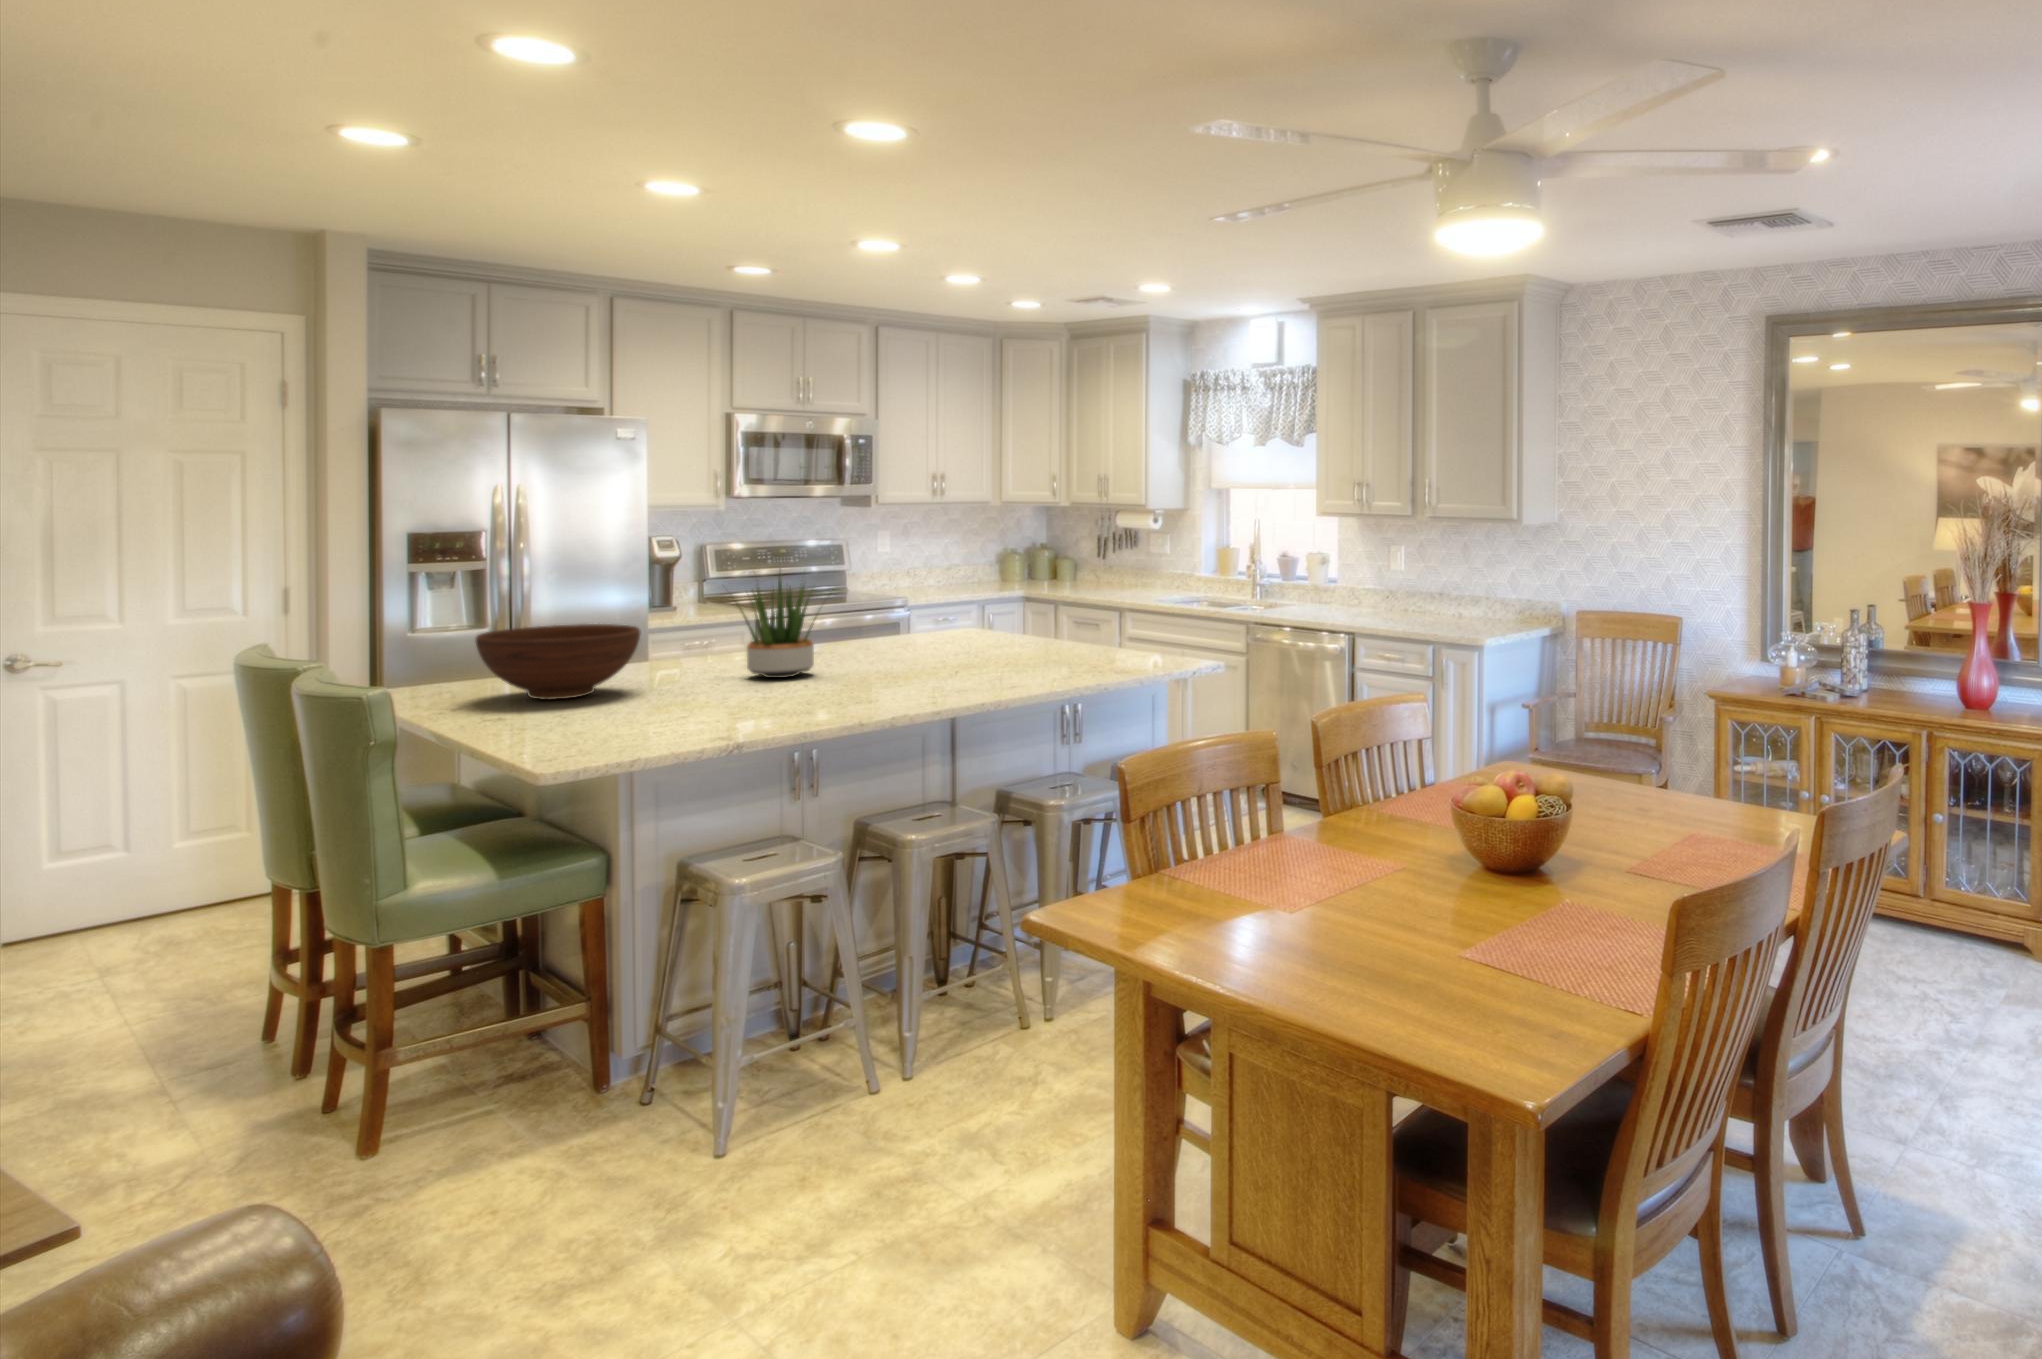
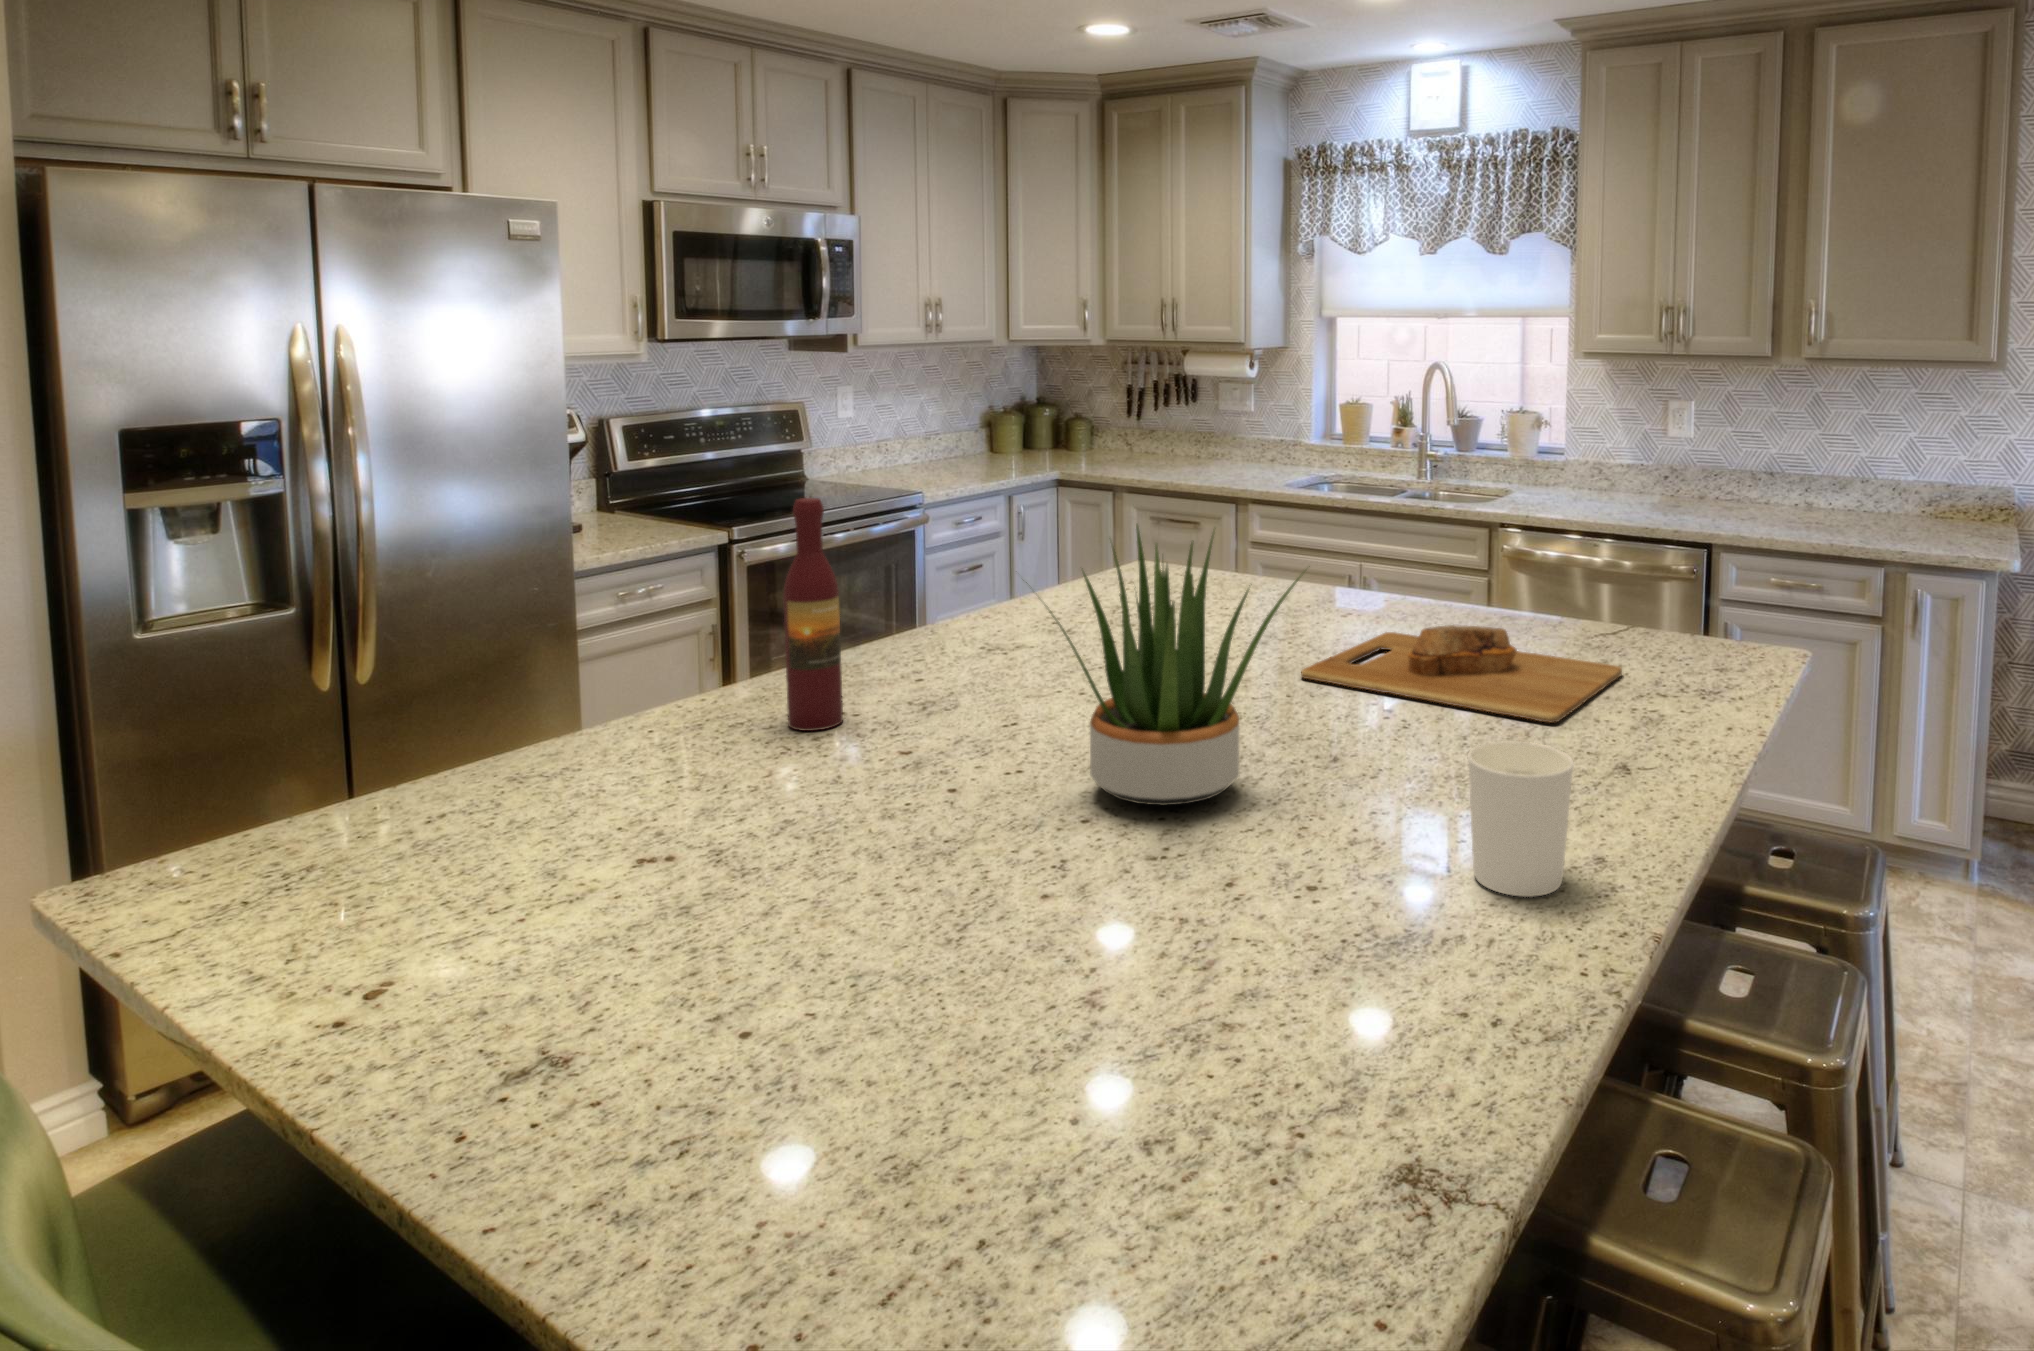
wine bottle: none [663,561,690,662] -> present [783,498,843,731]
fruit bowl: present [475,624,641,700] -> none [487,713,939,1000]
cutting board: none [918,632,1070,666] -> present [1301,625,1622,723]
candle holder: none [840,643,881,694] -> present [1468,741,1574,897]

